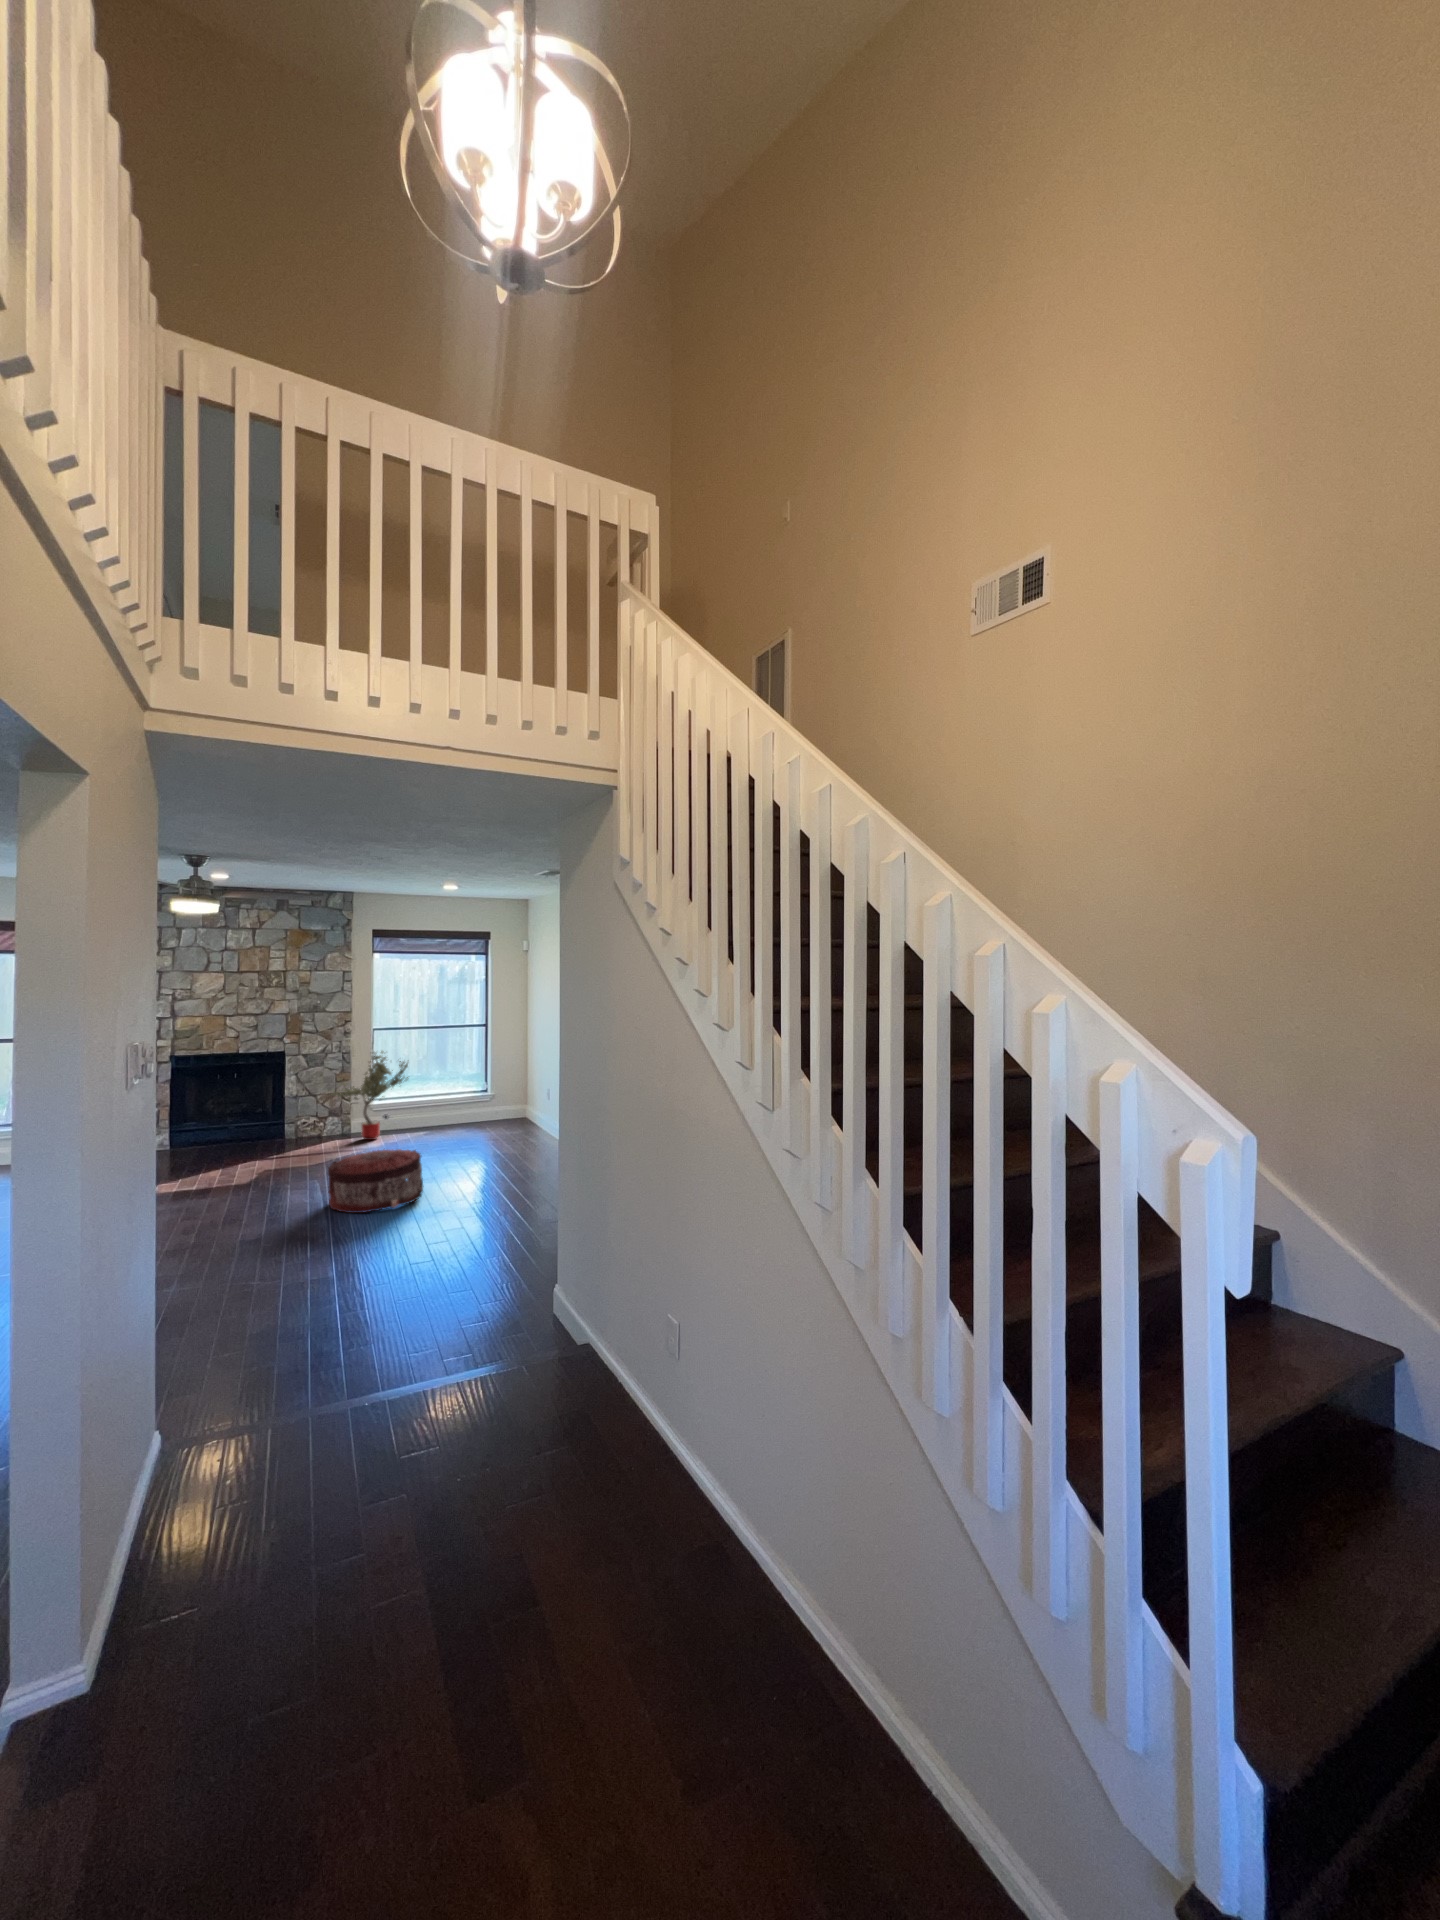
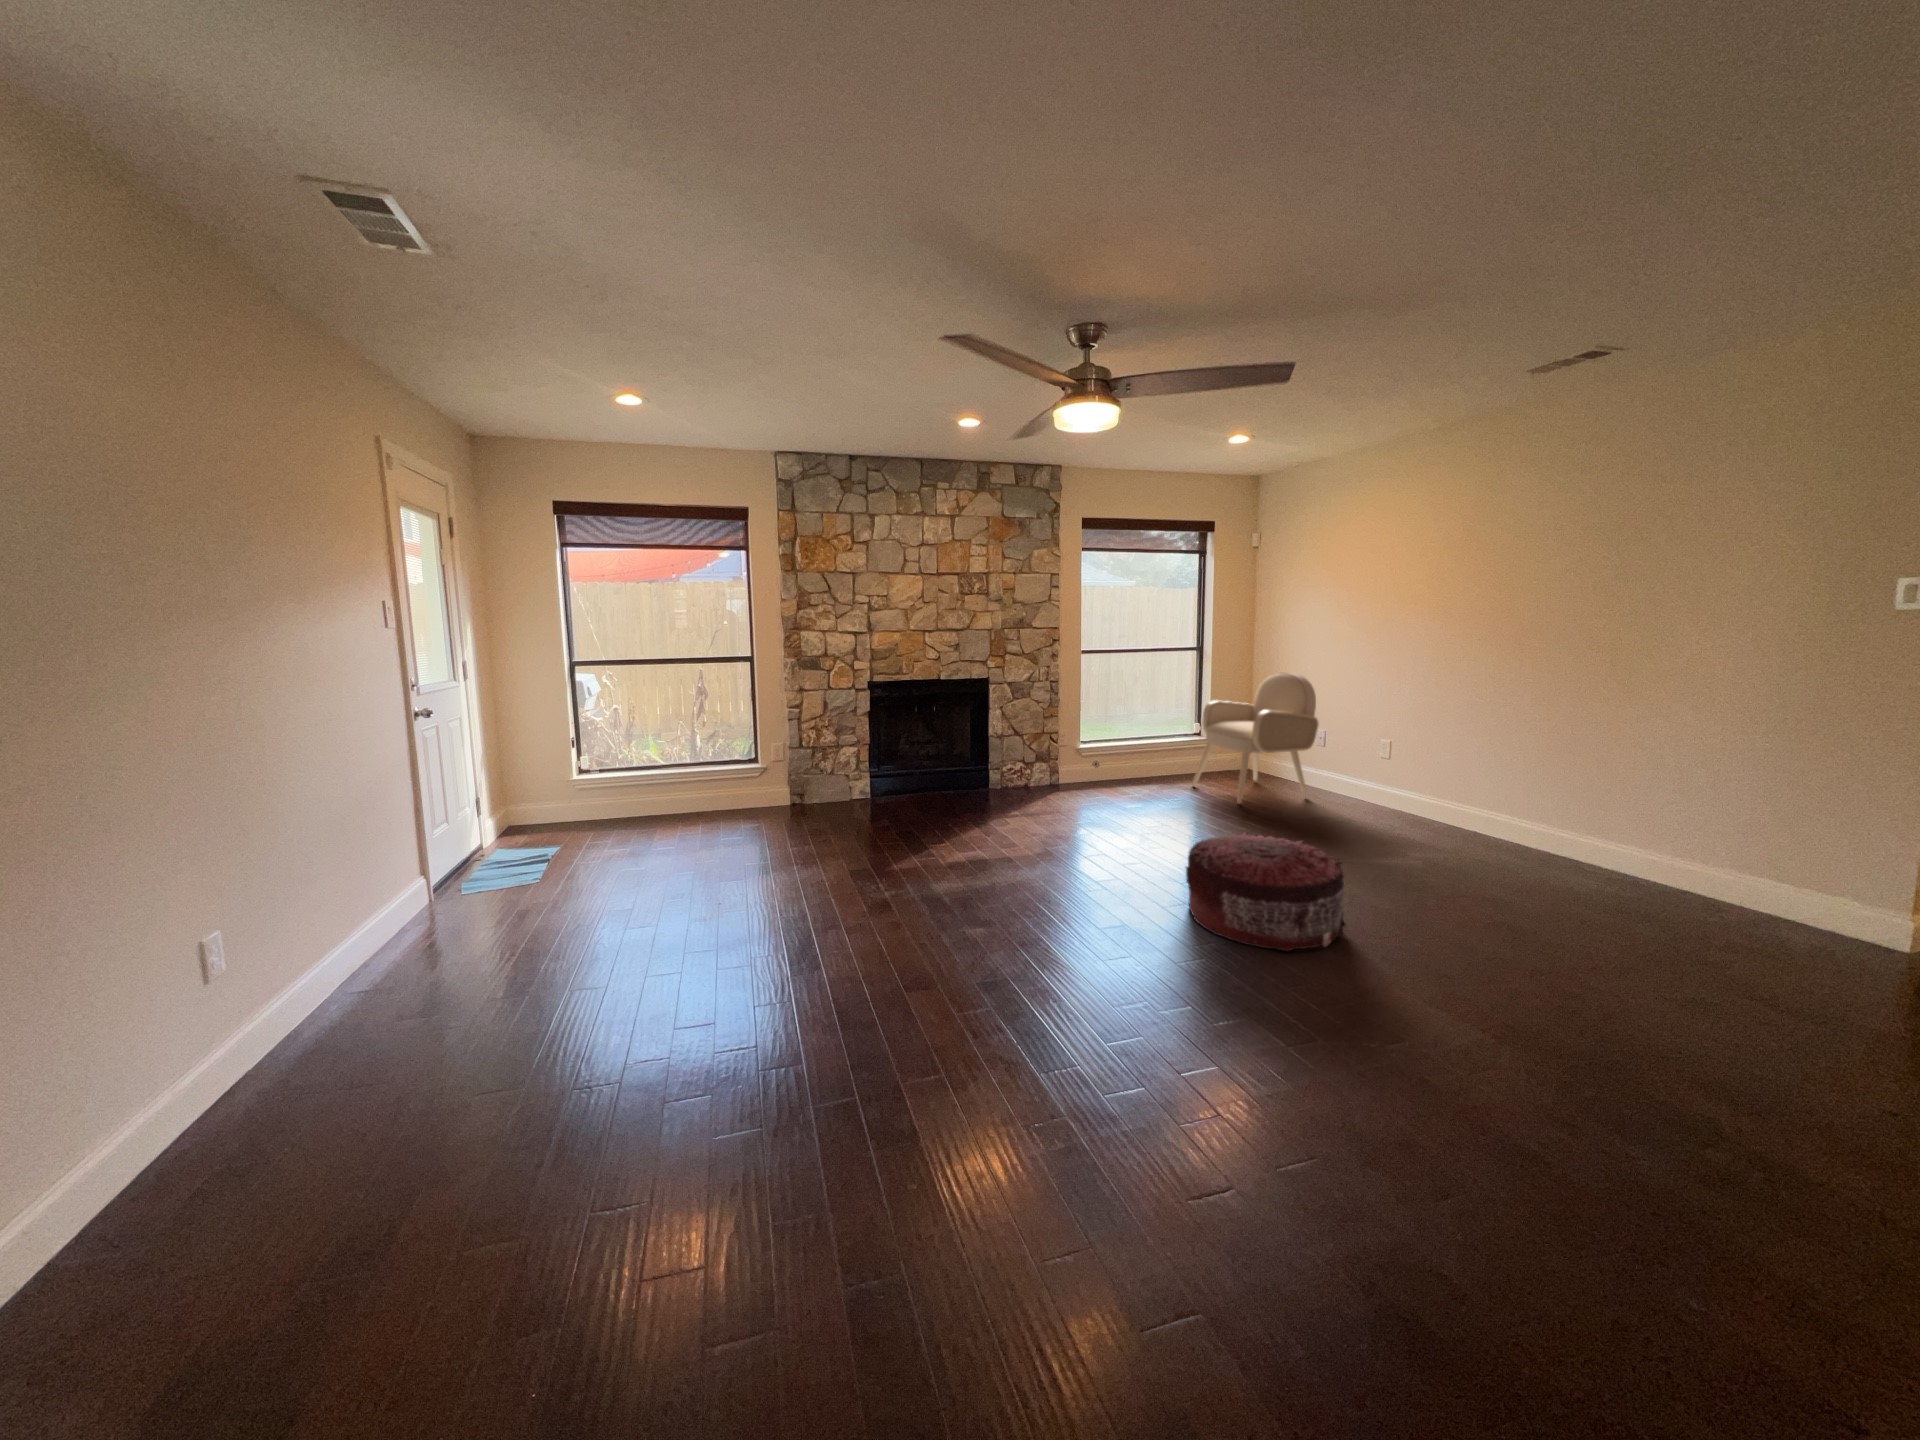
armchair: none [461,1040,539,1138] -> present [1192,673,1319,804]
potted tree: present [331,1051,408,1140] -> none [1048,679,1142,795]

